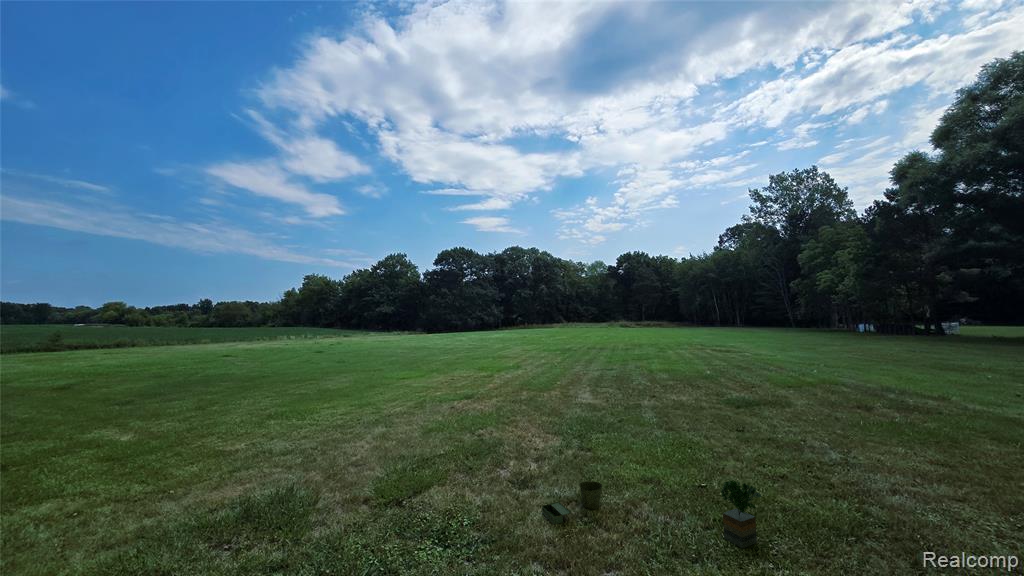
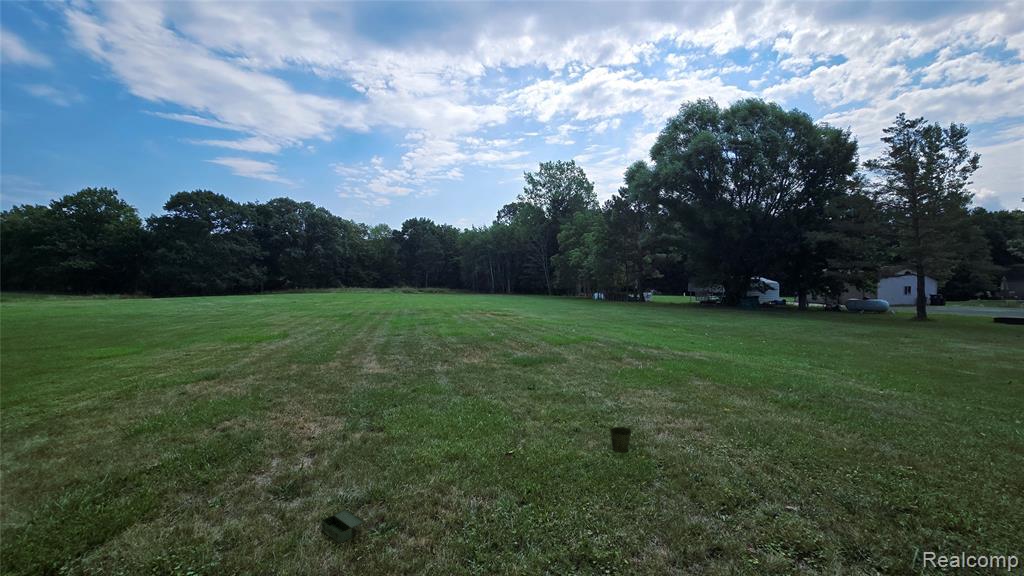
potted tree: present [721,480,761,548] -> none [541,446,582,520]
bucket: present [579,481,602,509] -> present [610,427,632,452]

